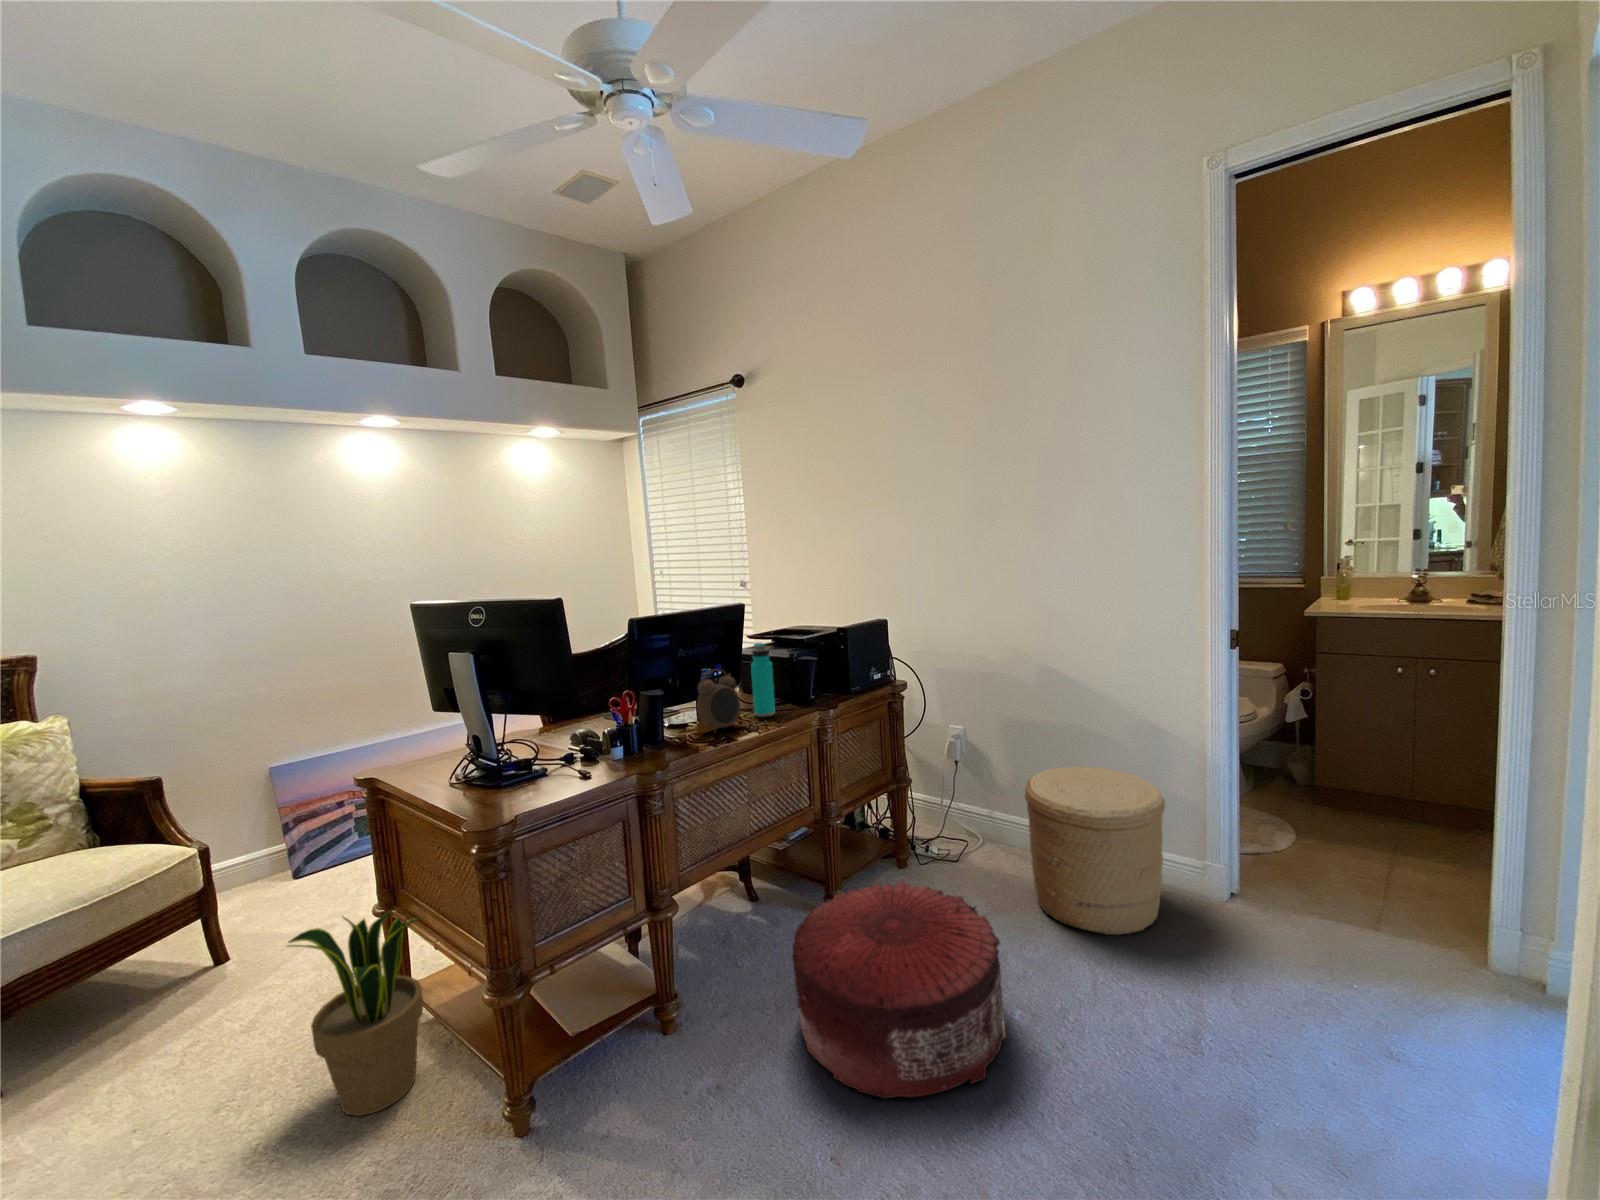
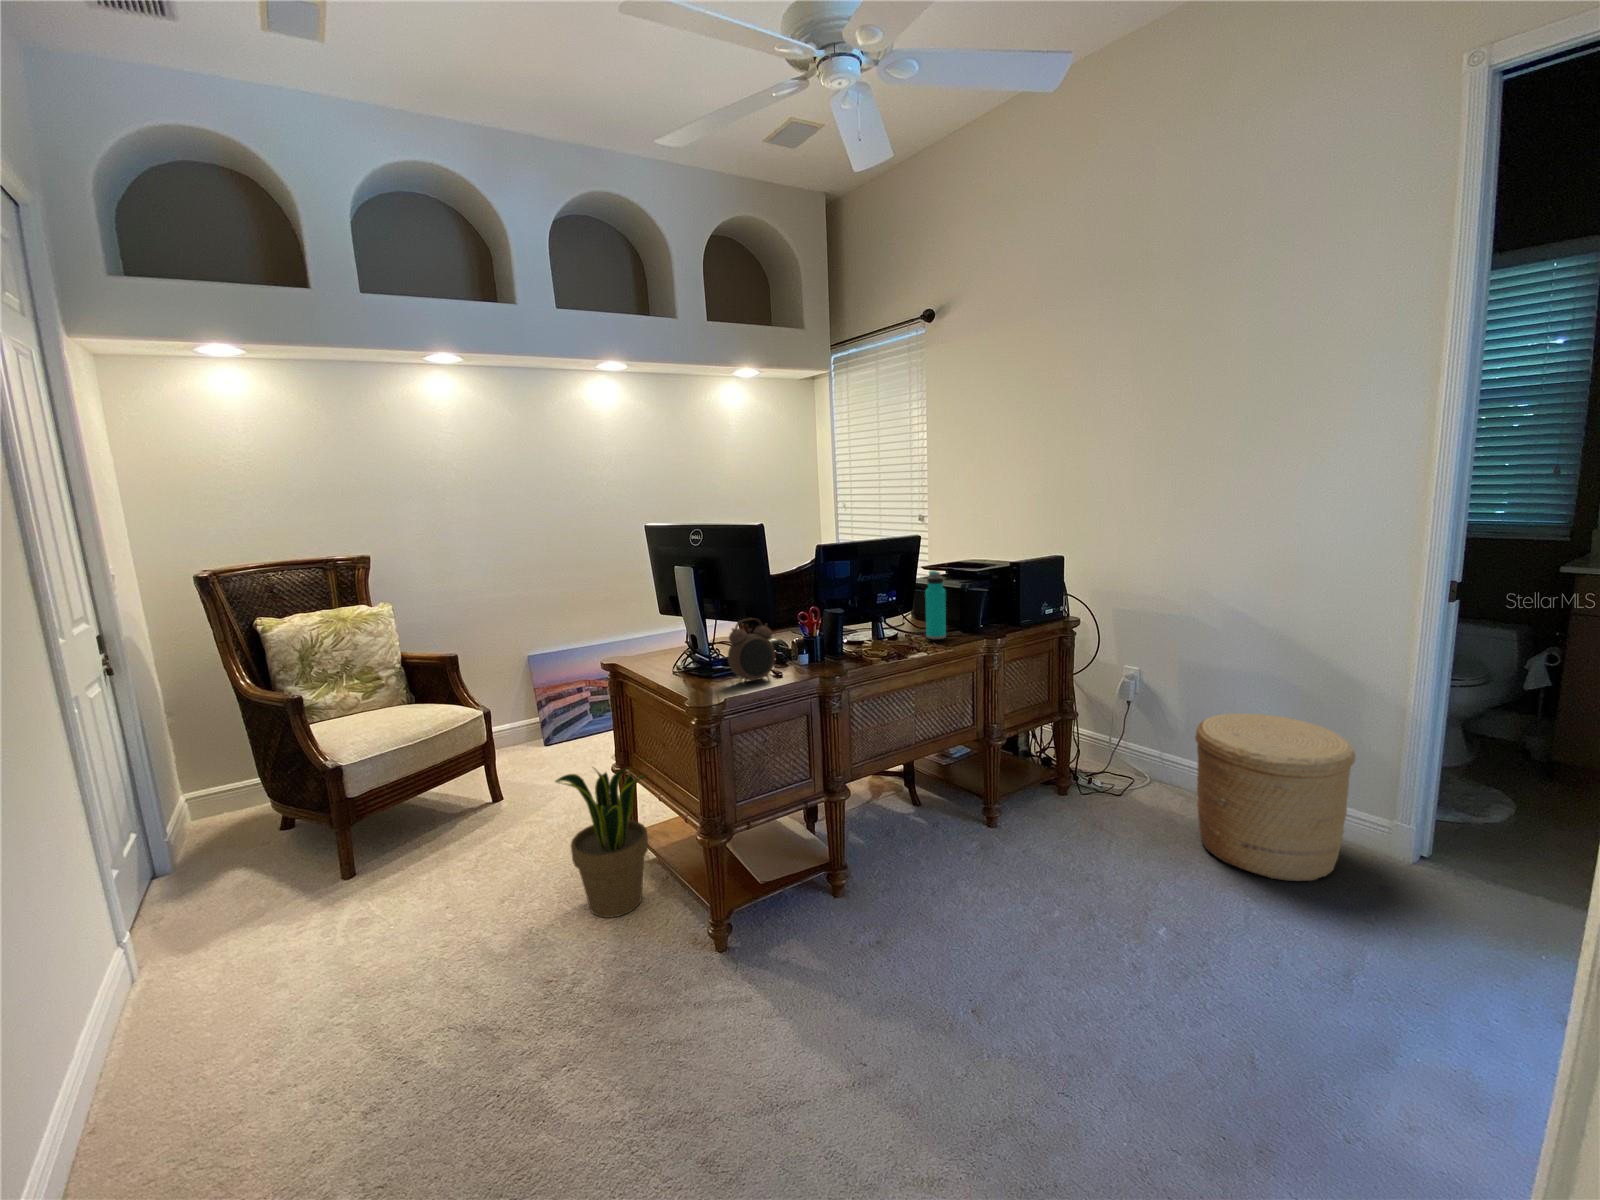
alarm clock: present [696,669,741,732] -> present [728,618,776,684]
pouf: present [792,880,1006,1099] -> none [950,798,1152,982]

